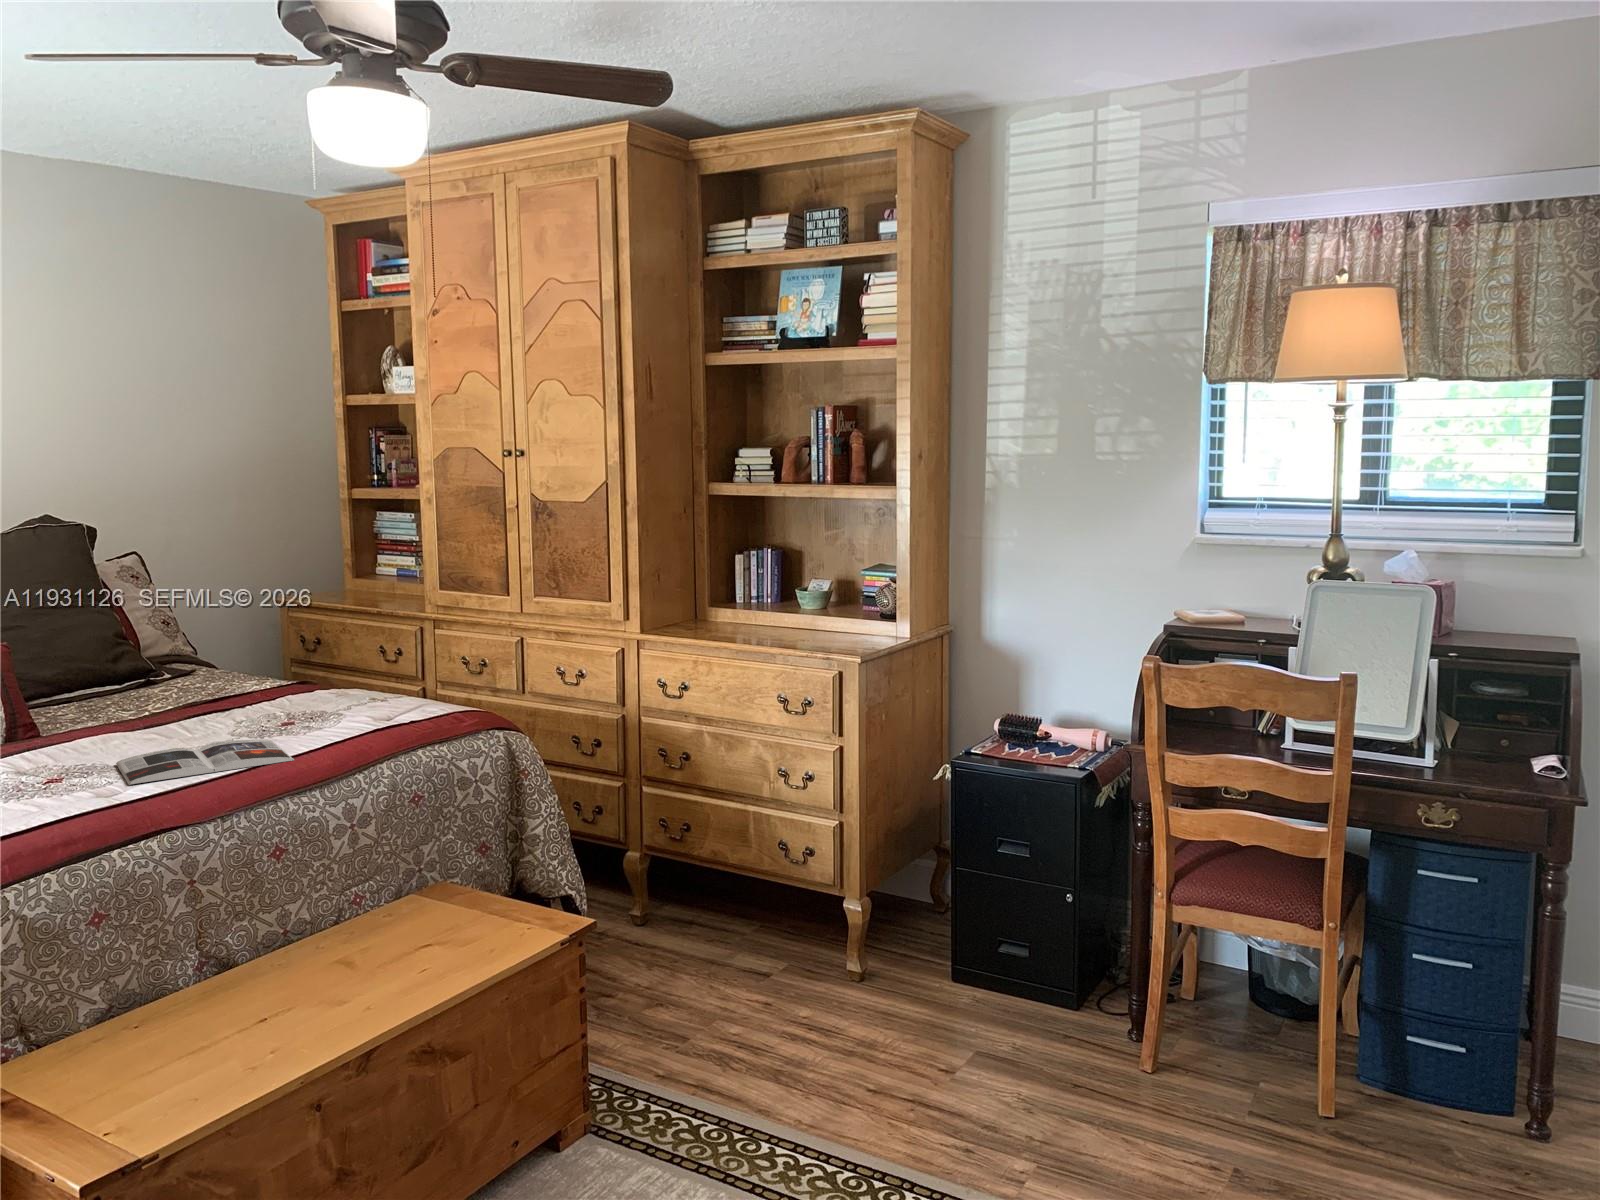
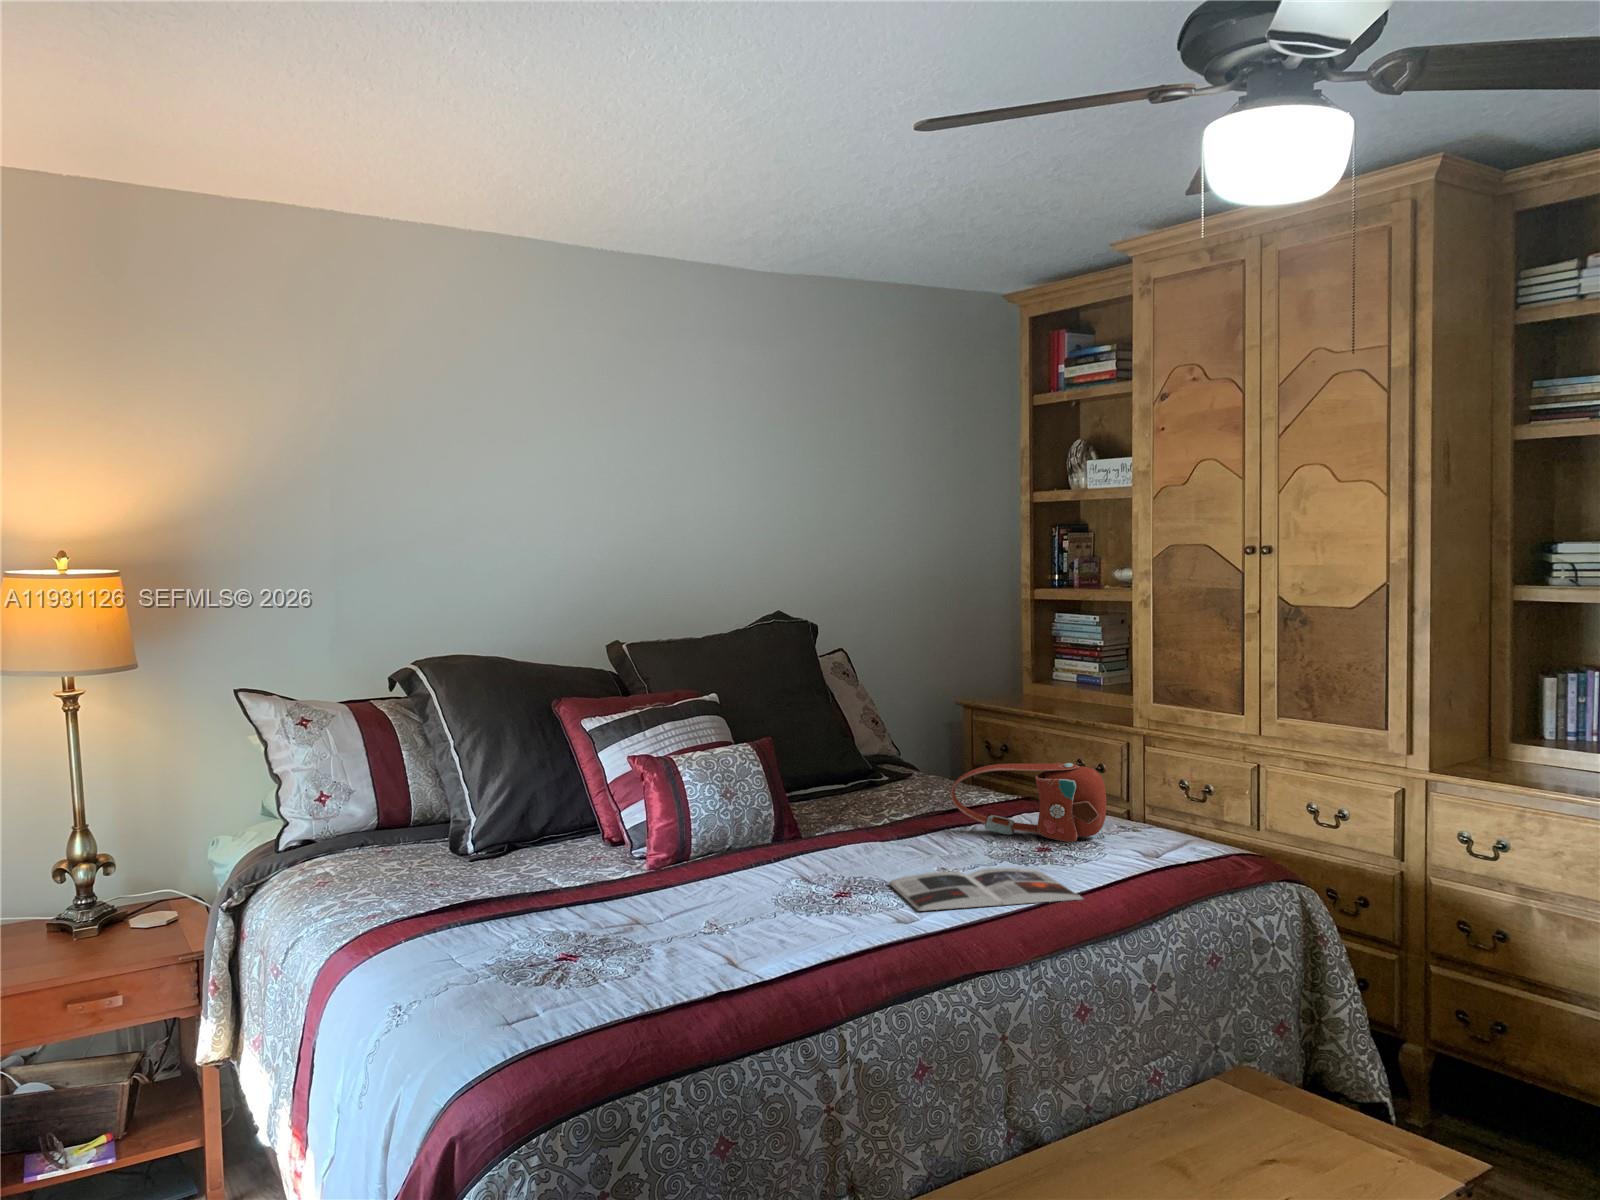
handbag: none [209,645,353,714] -> present [951,763,1106,842]

